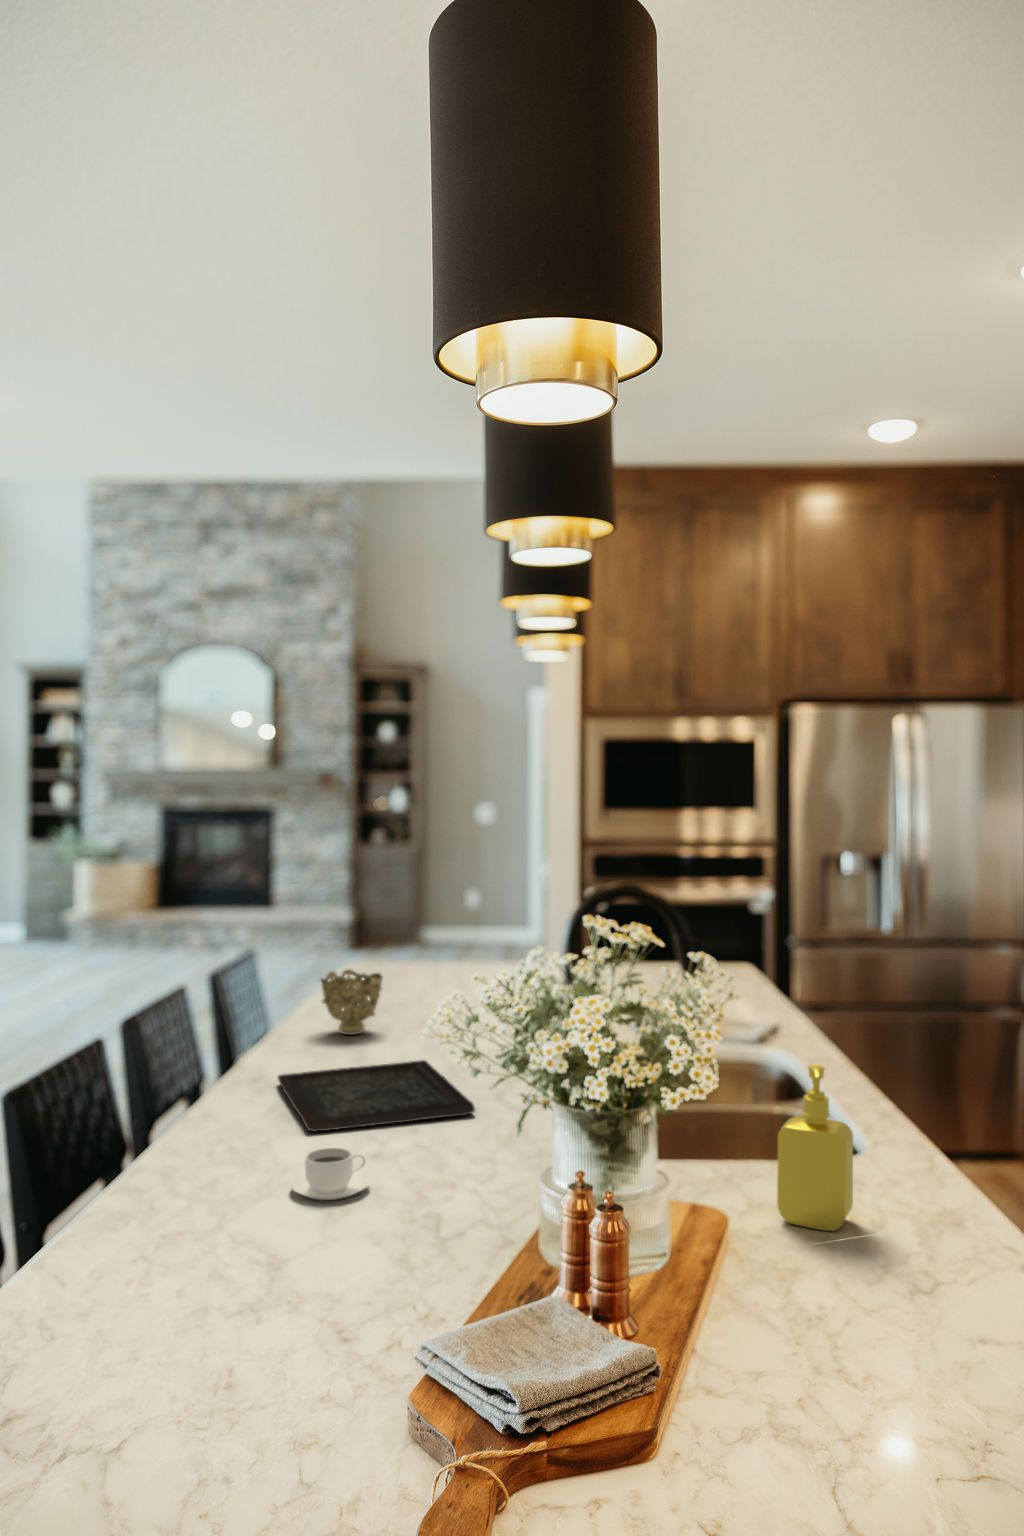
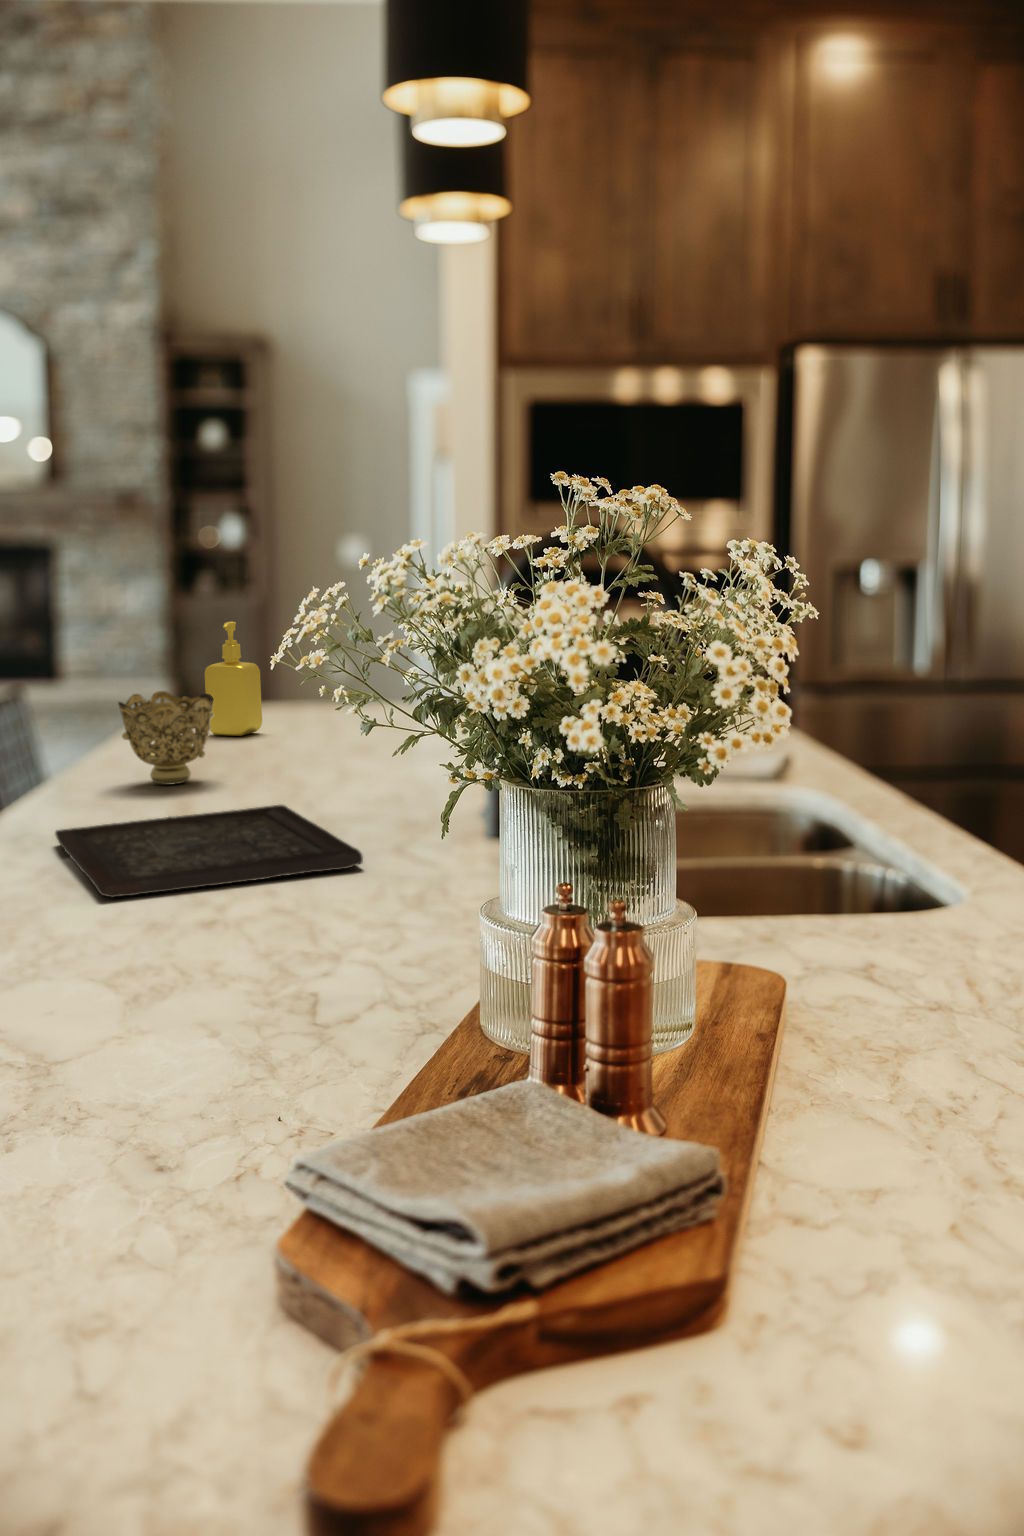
soap dispenser: present [777,1064,853,1231] -> present [205,622,262,736]
coffee cup: present [291,1148,370,1200] -> none [70,905,202,982]

